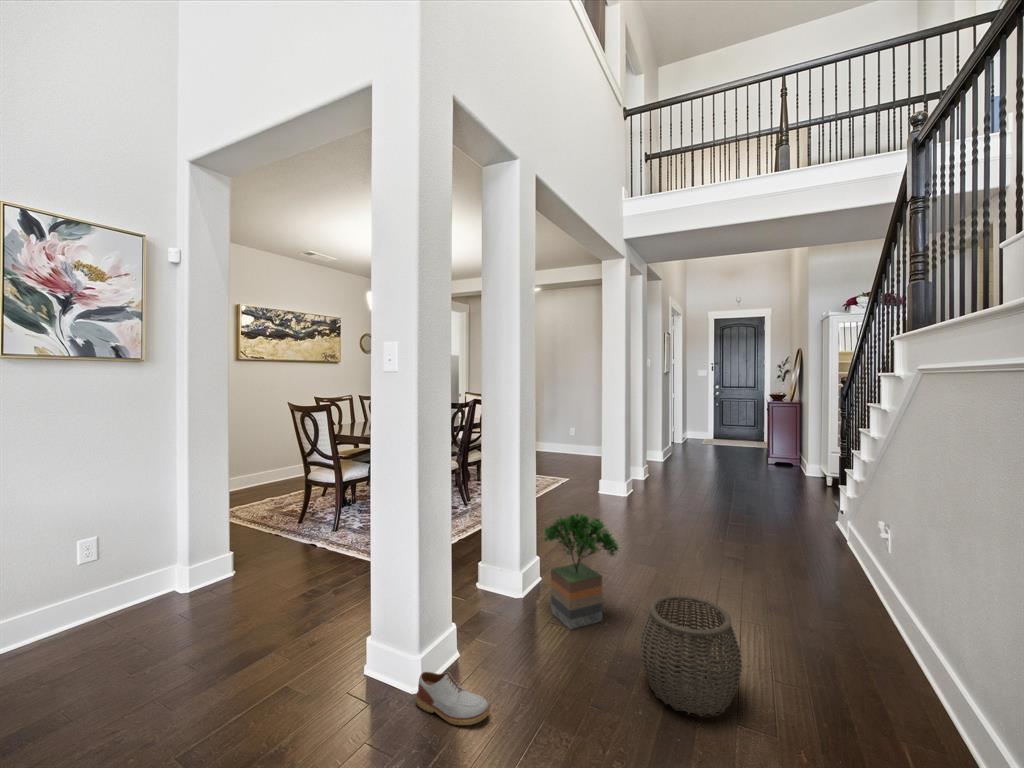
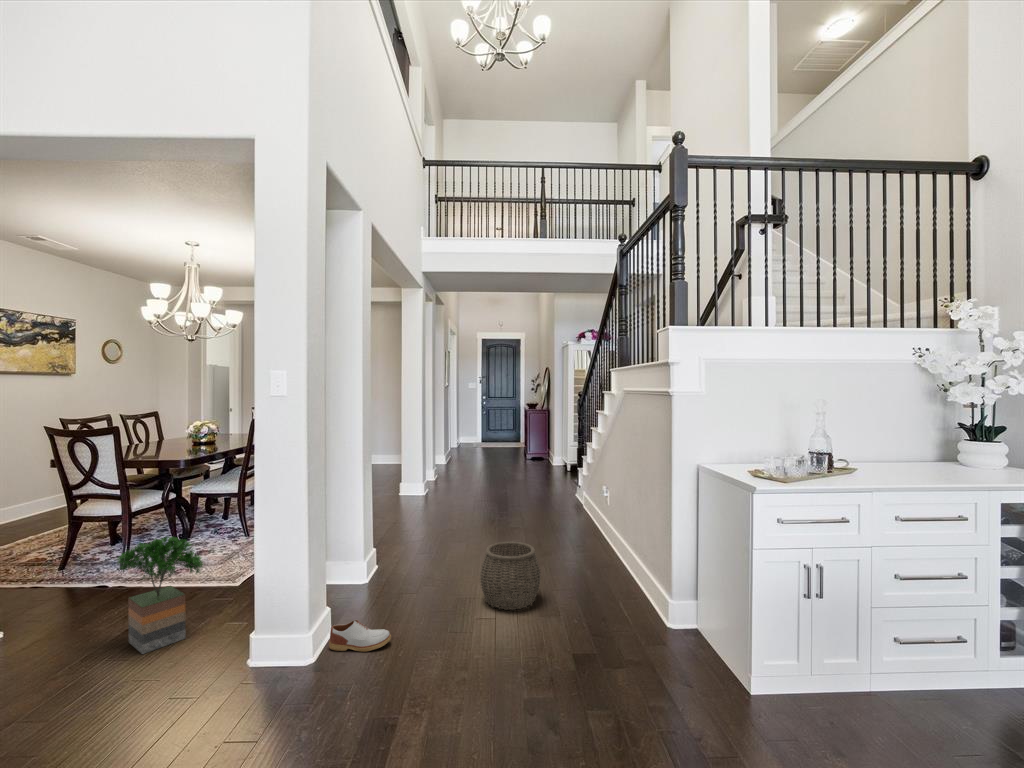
potted tree: present [543,514,619,630] -> present [117,537,203,654]

